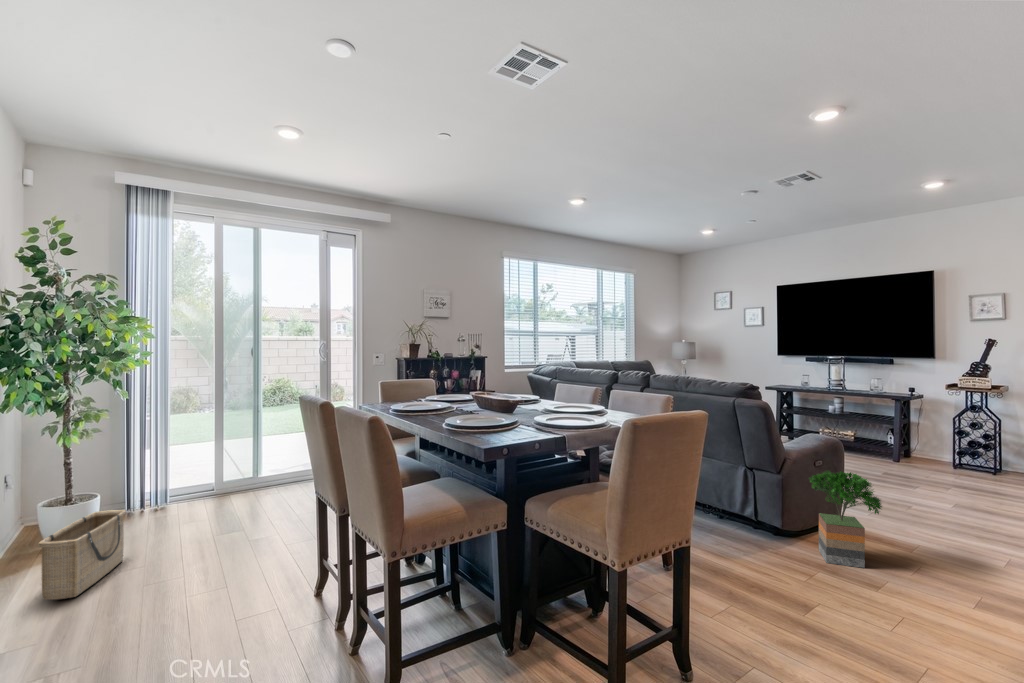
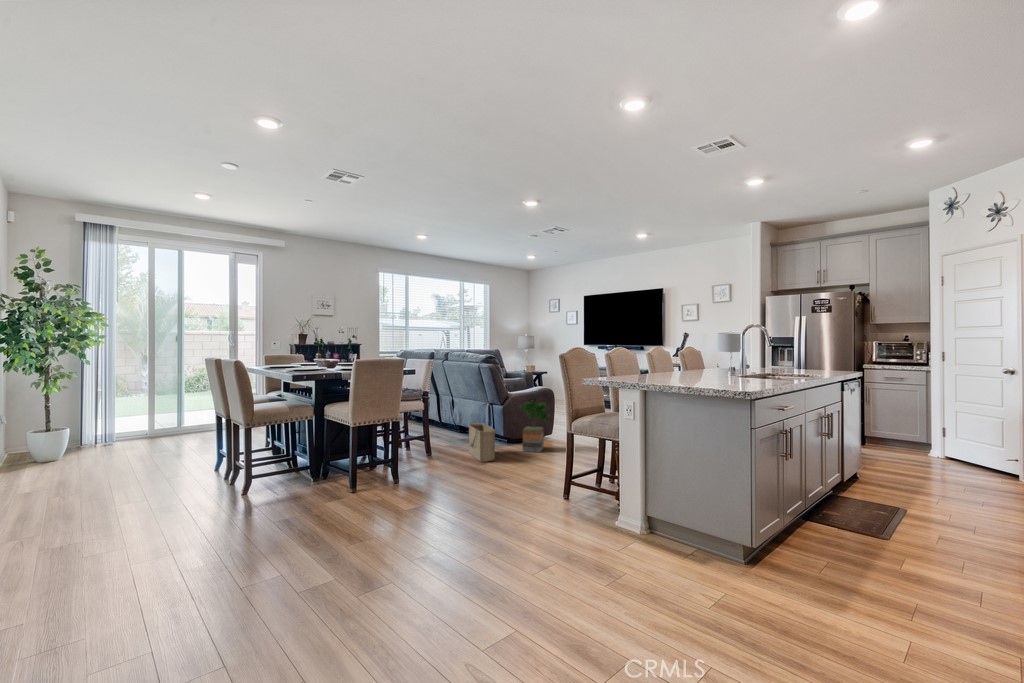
basket: present [38,510,126,600] -> present [468,423,496,462]

